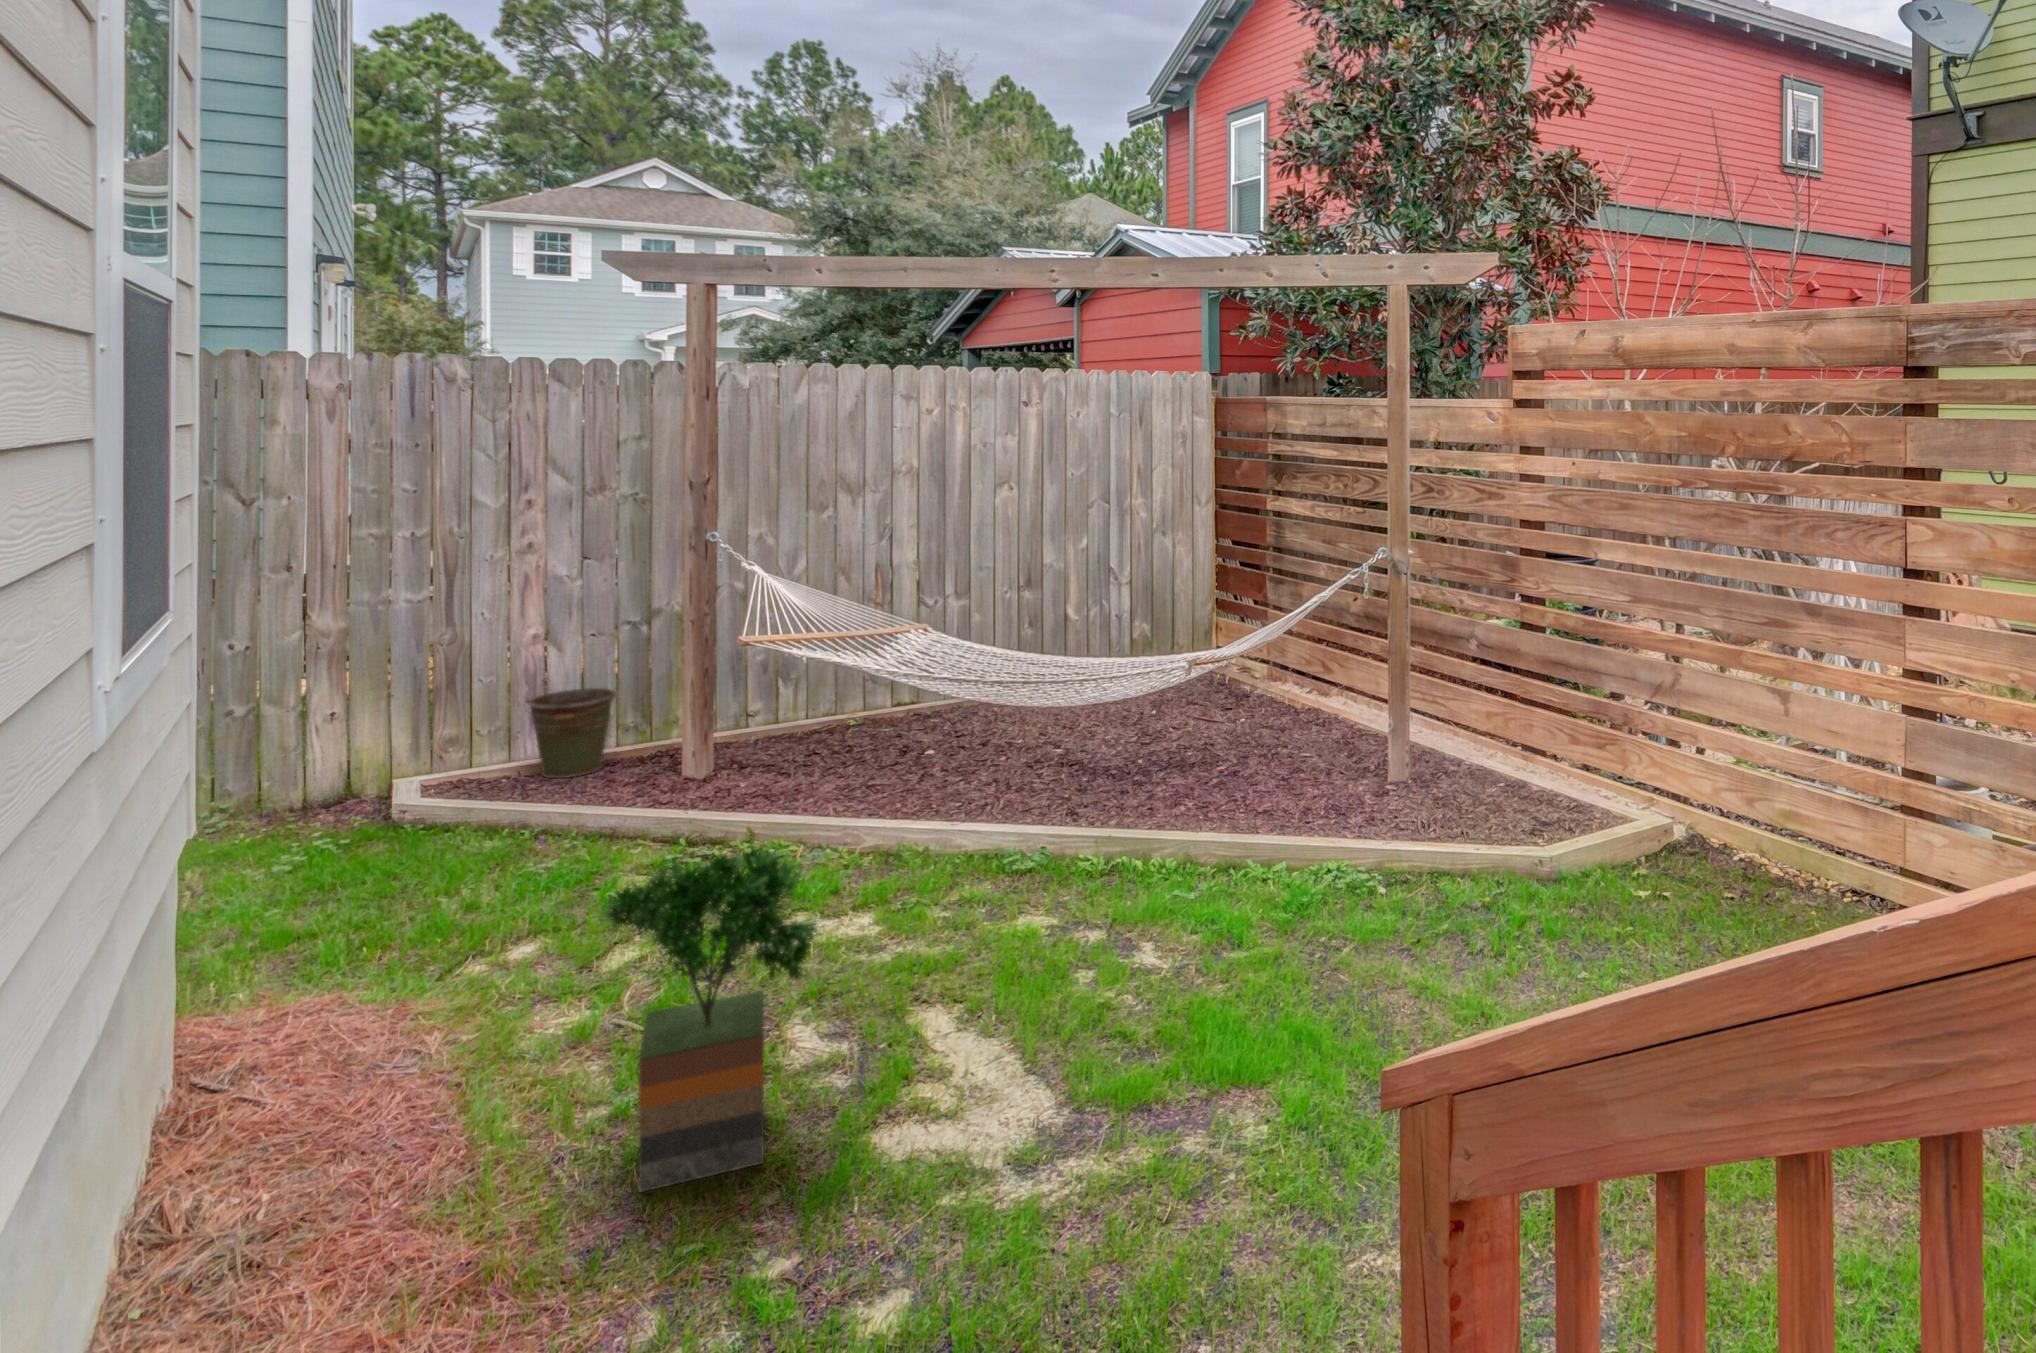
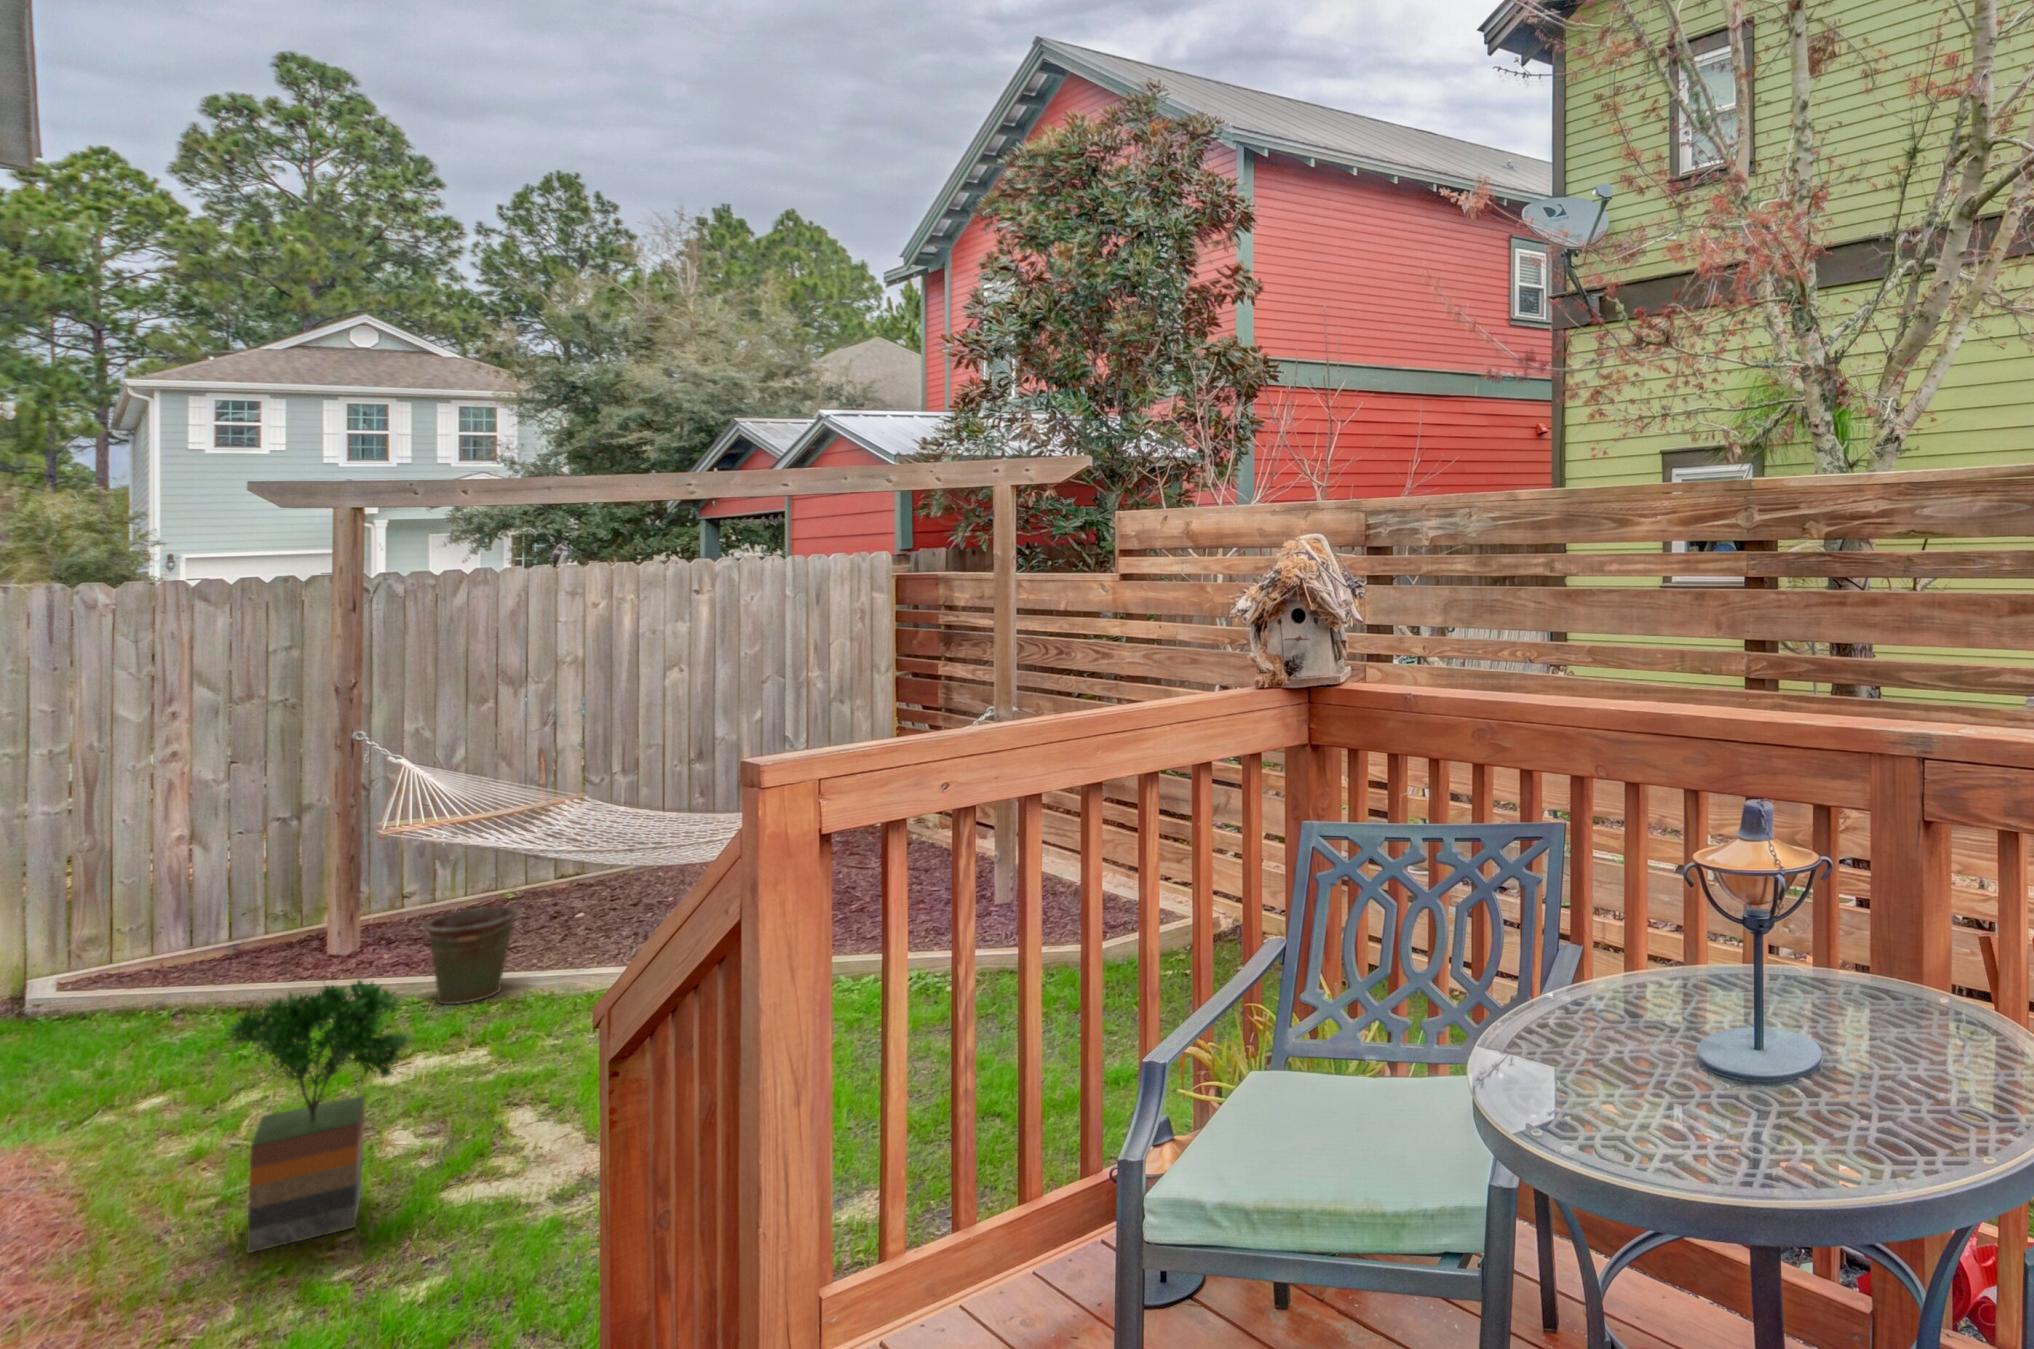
bucket: present [524,688,618,778] -> present [422,907,519,1004]

